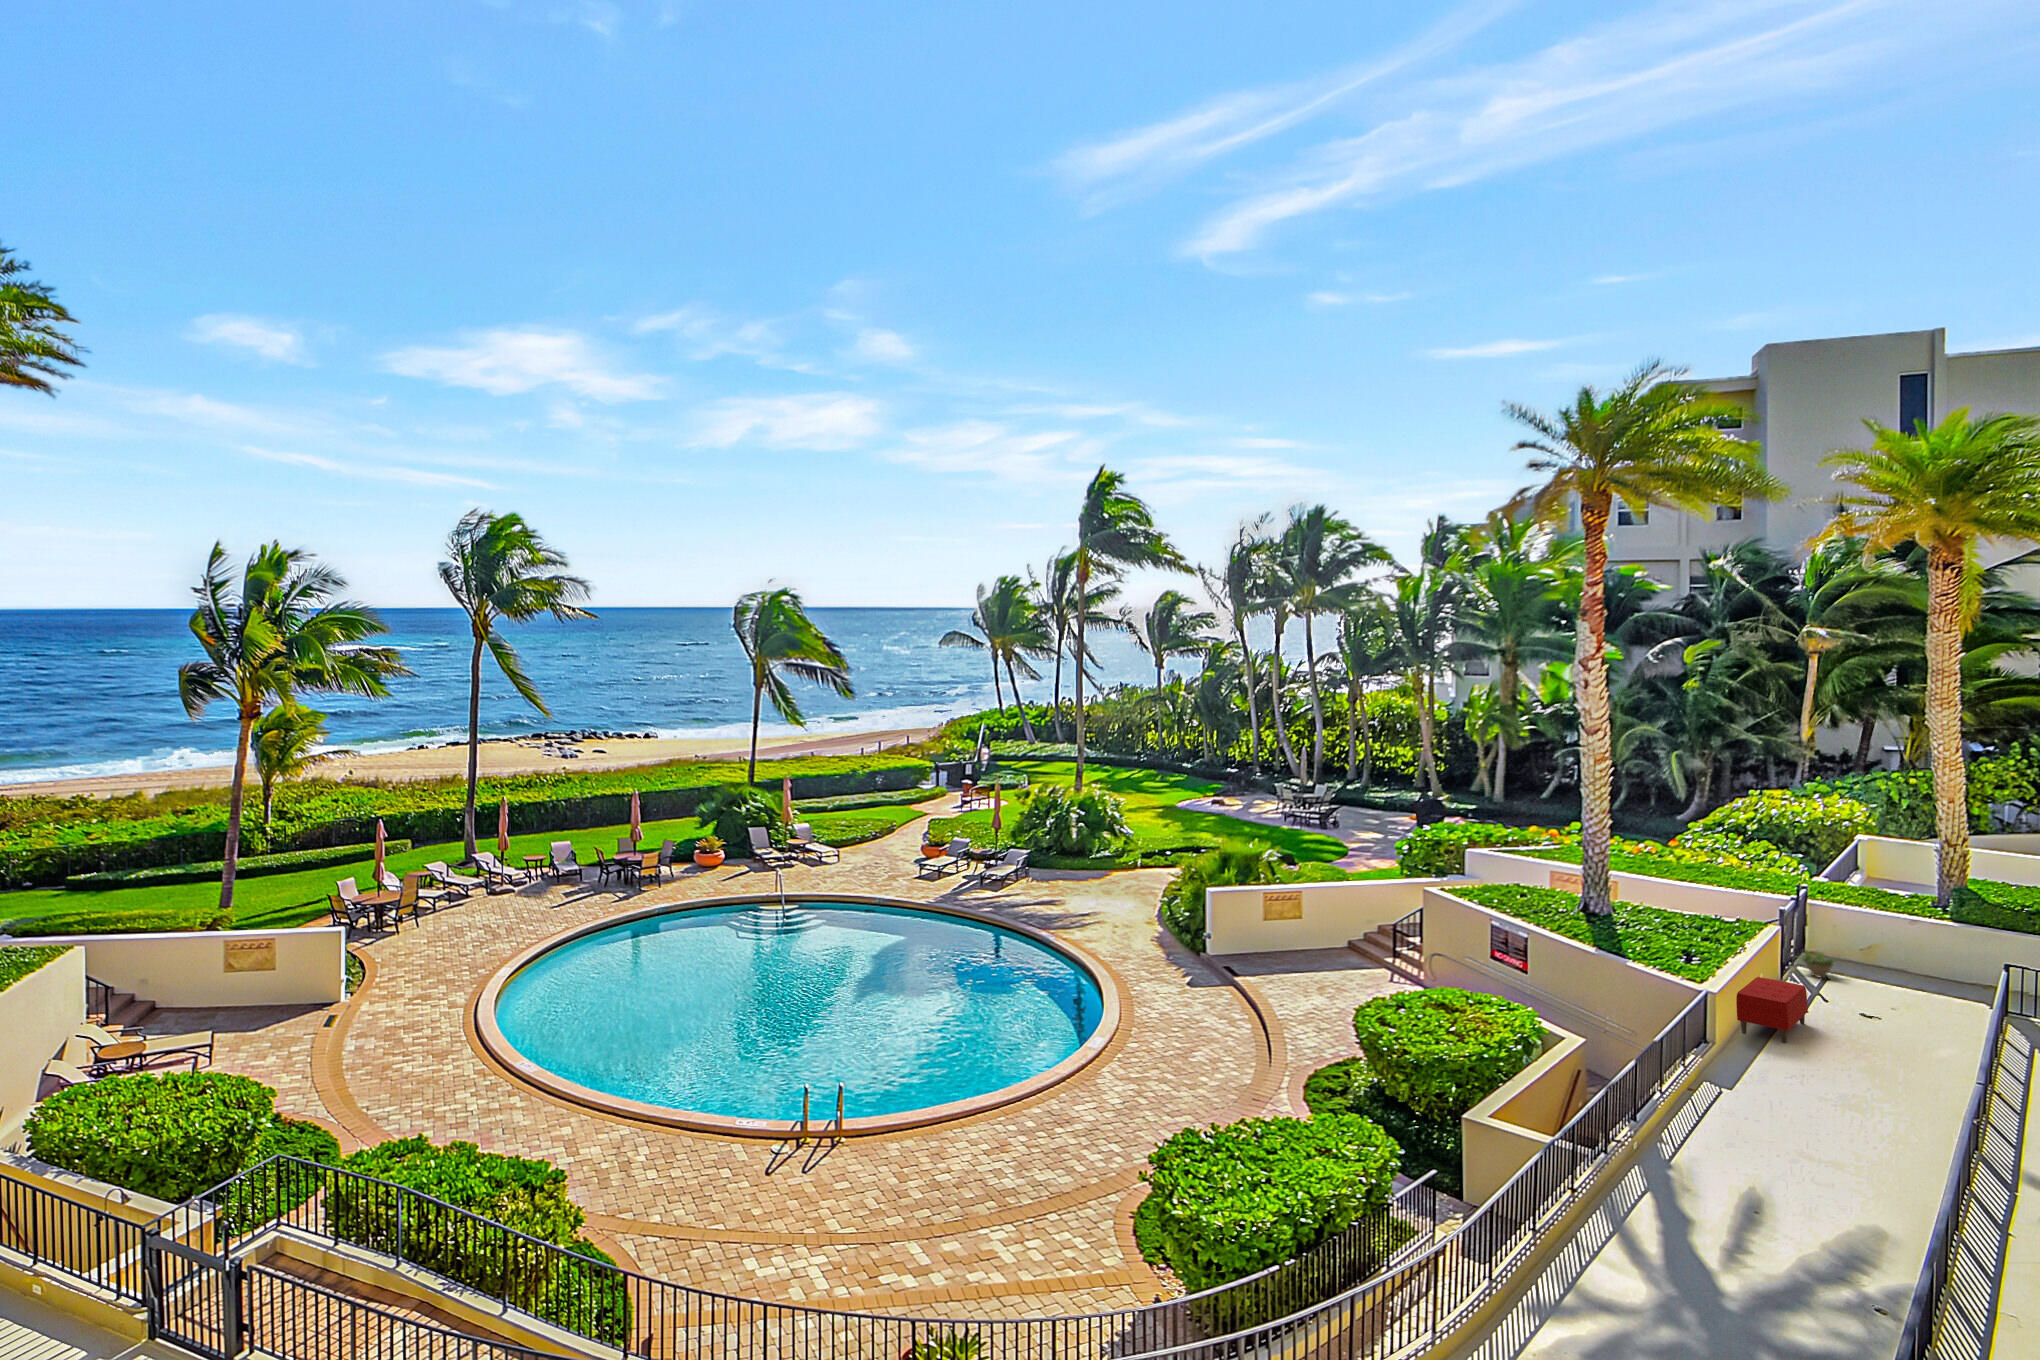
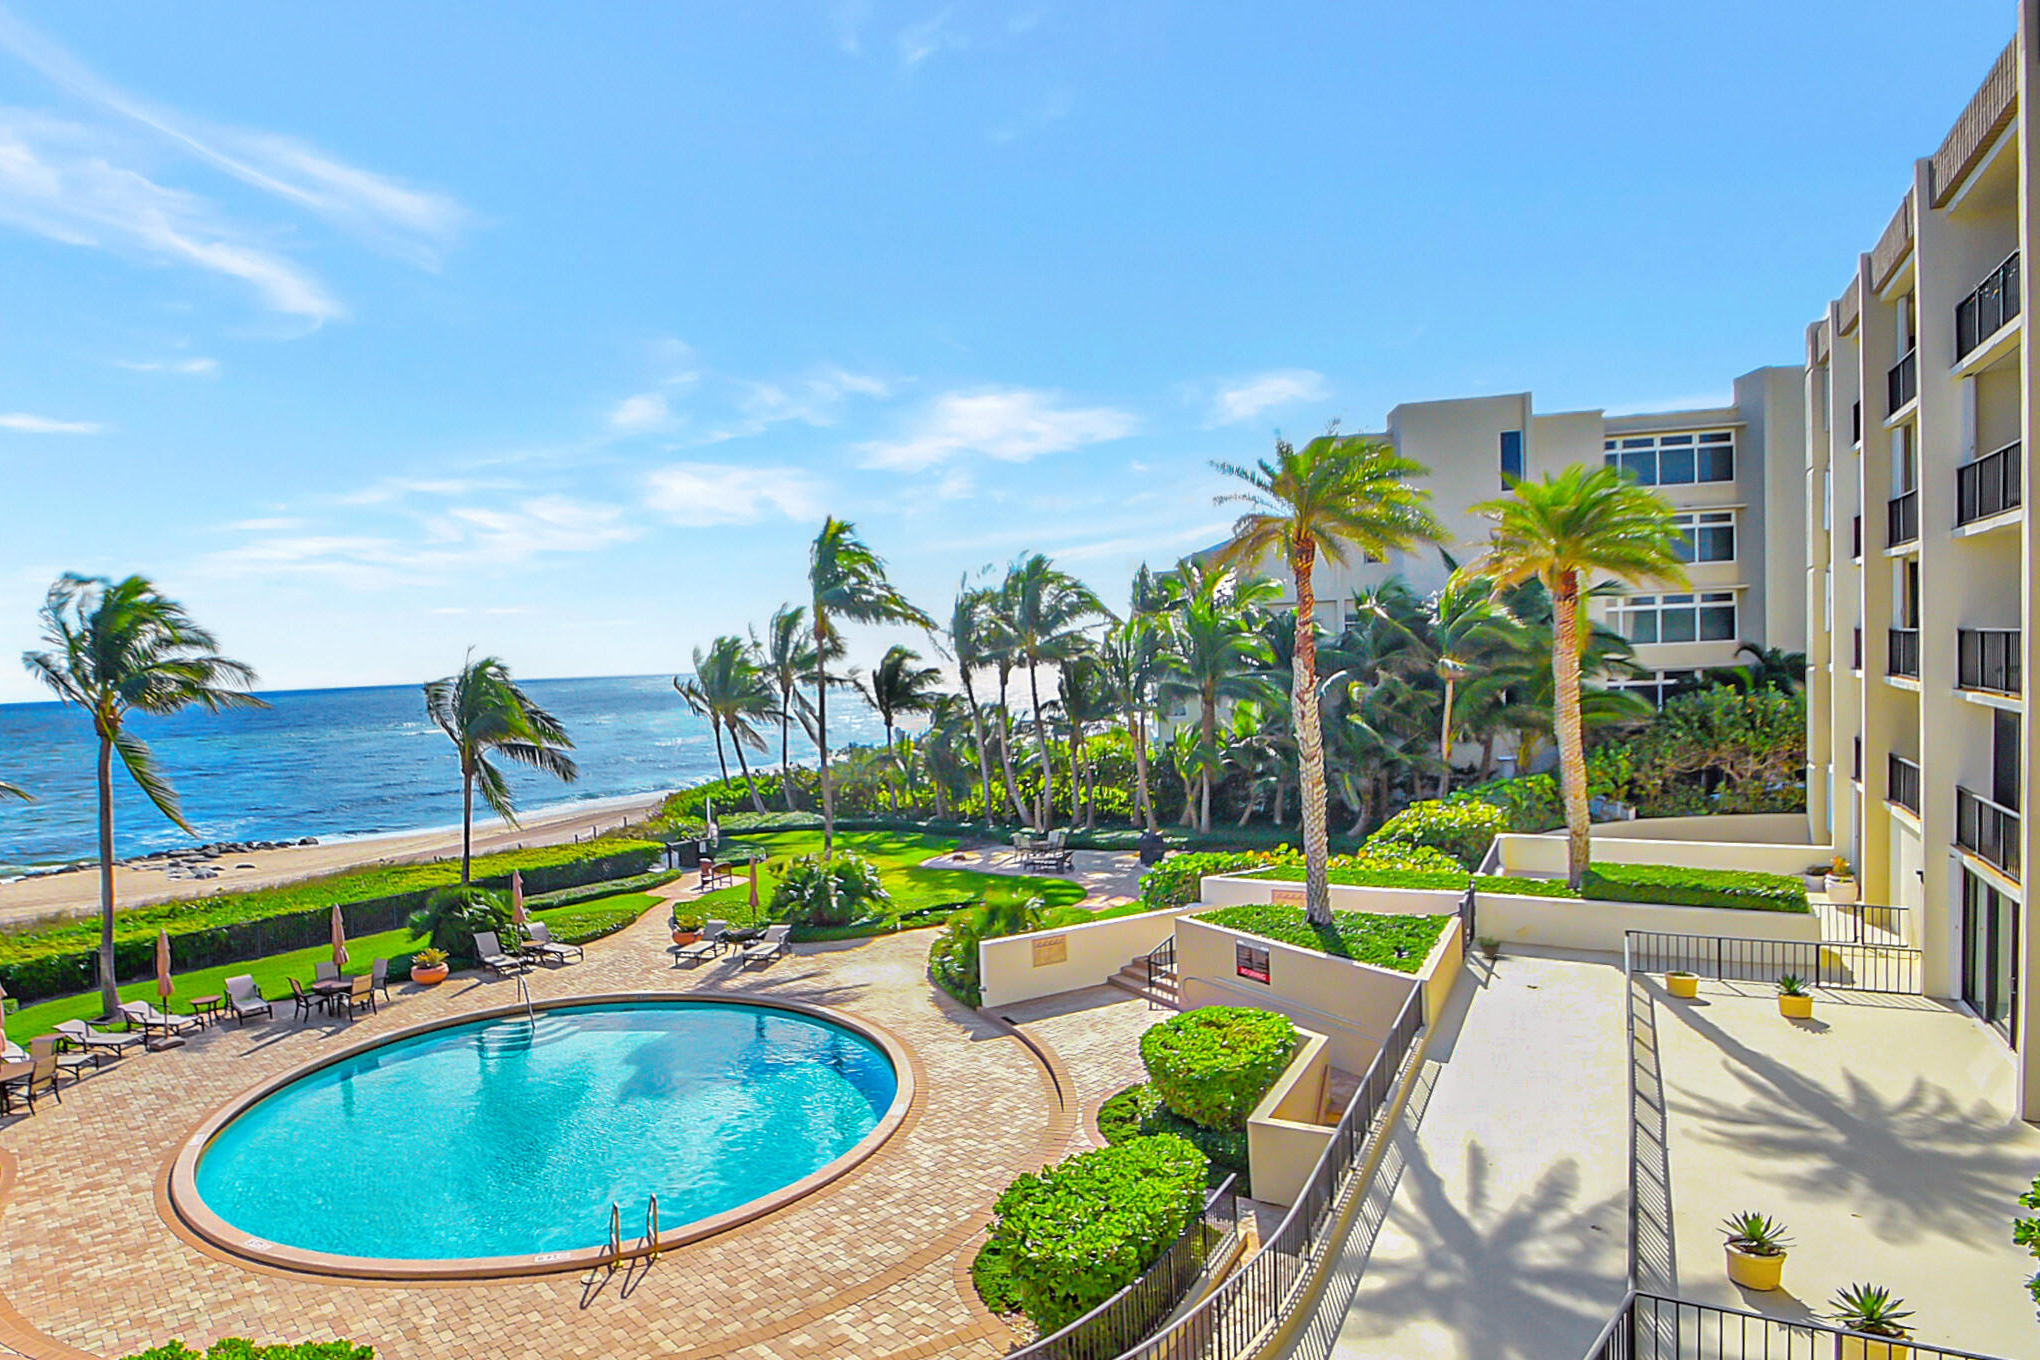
bench: present [1736,977,1808,1043] -> none [1440,963,1490,1017]

